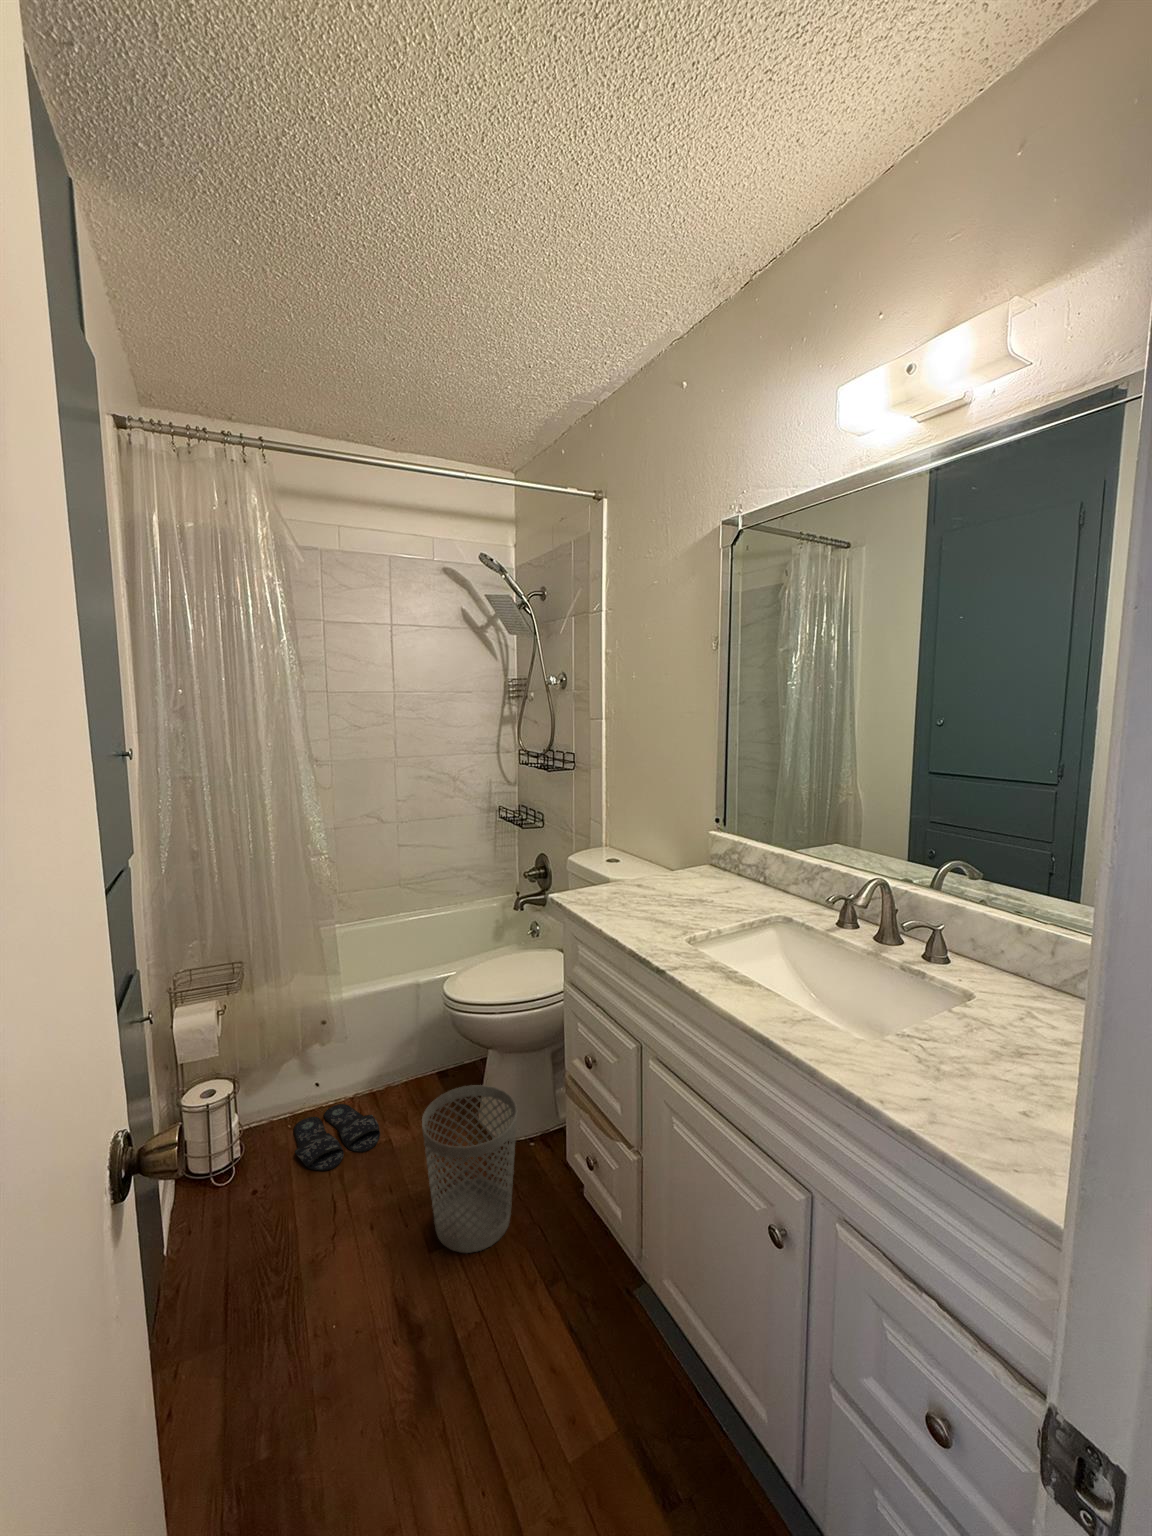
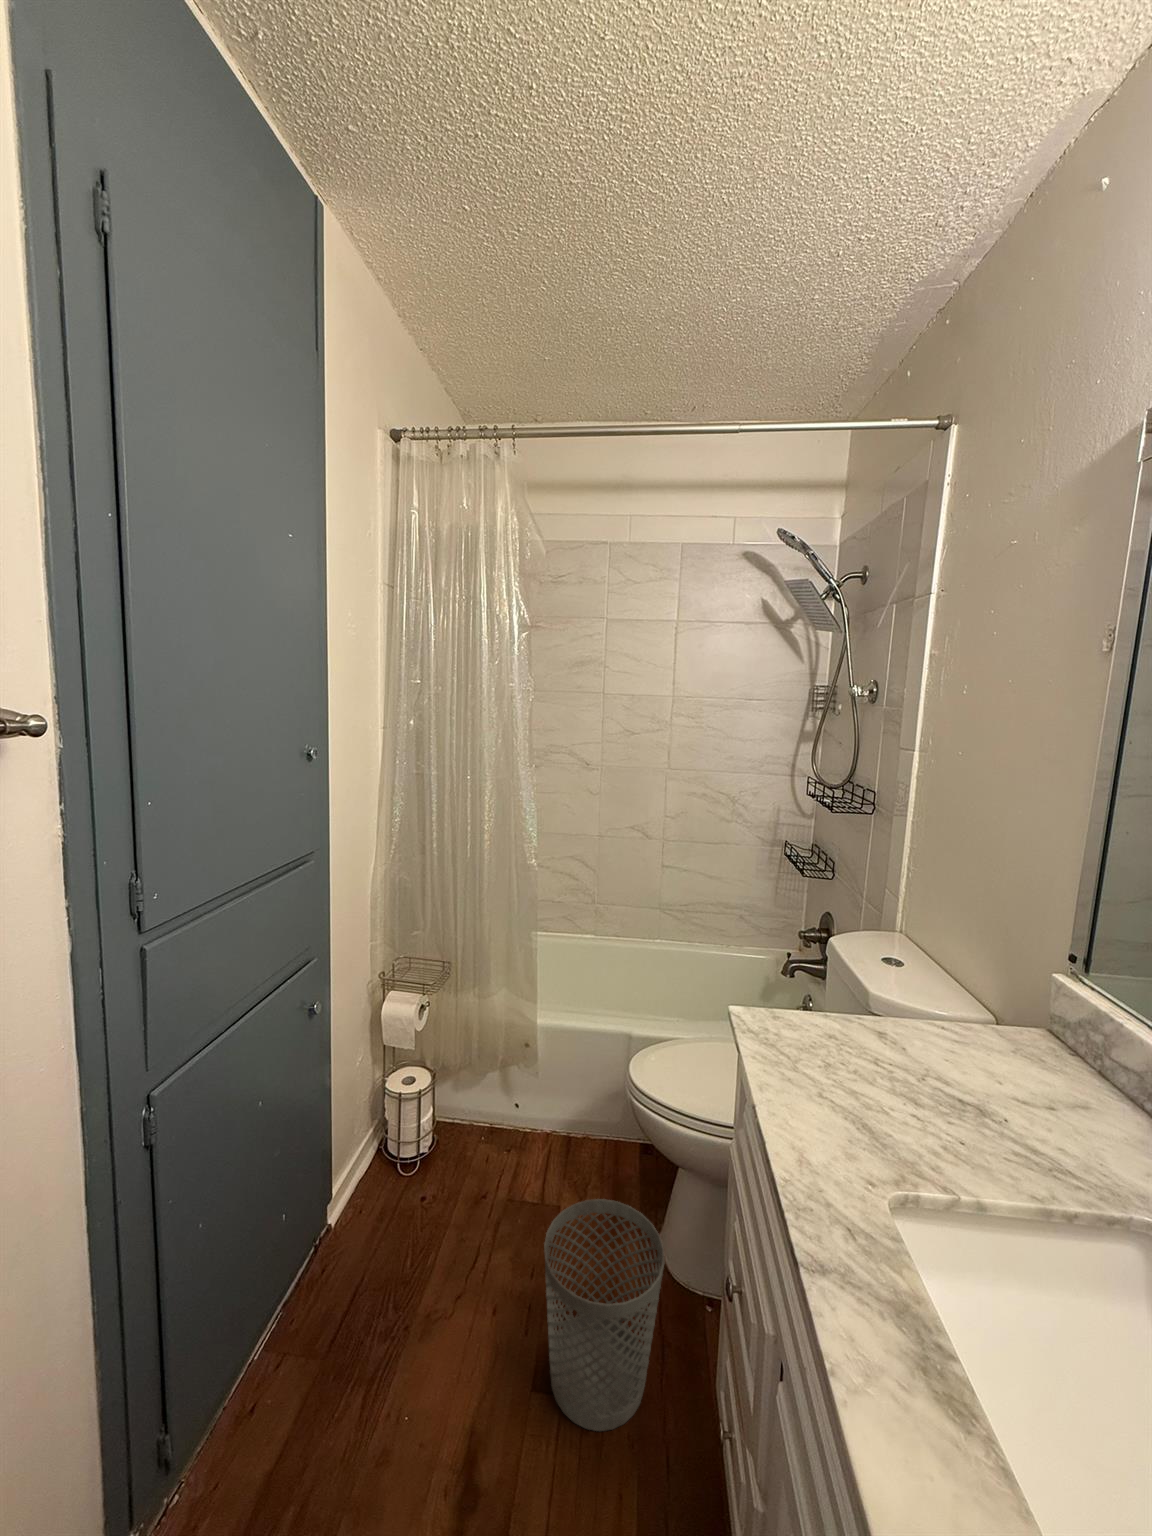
slippers: present [294,1104,380,1171] -> none [474,1136,558,1212]

